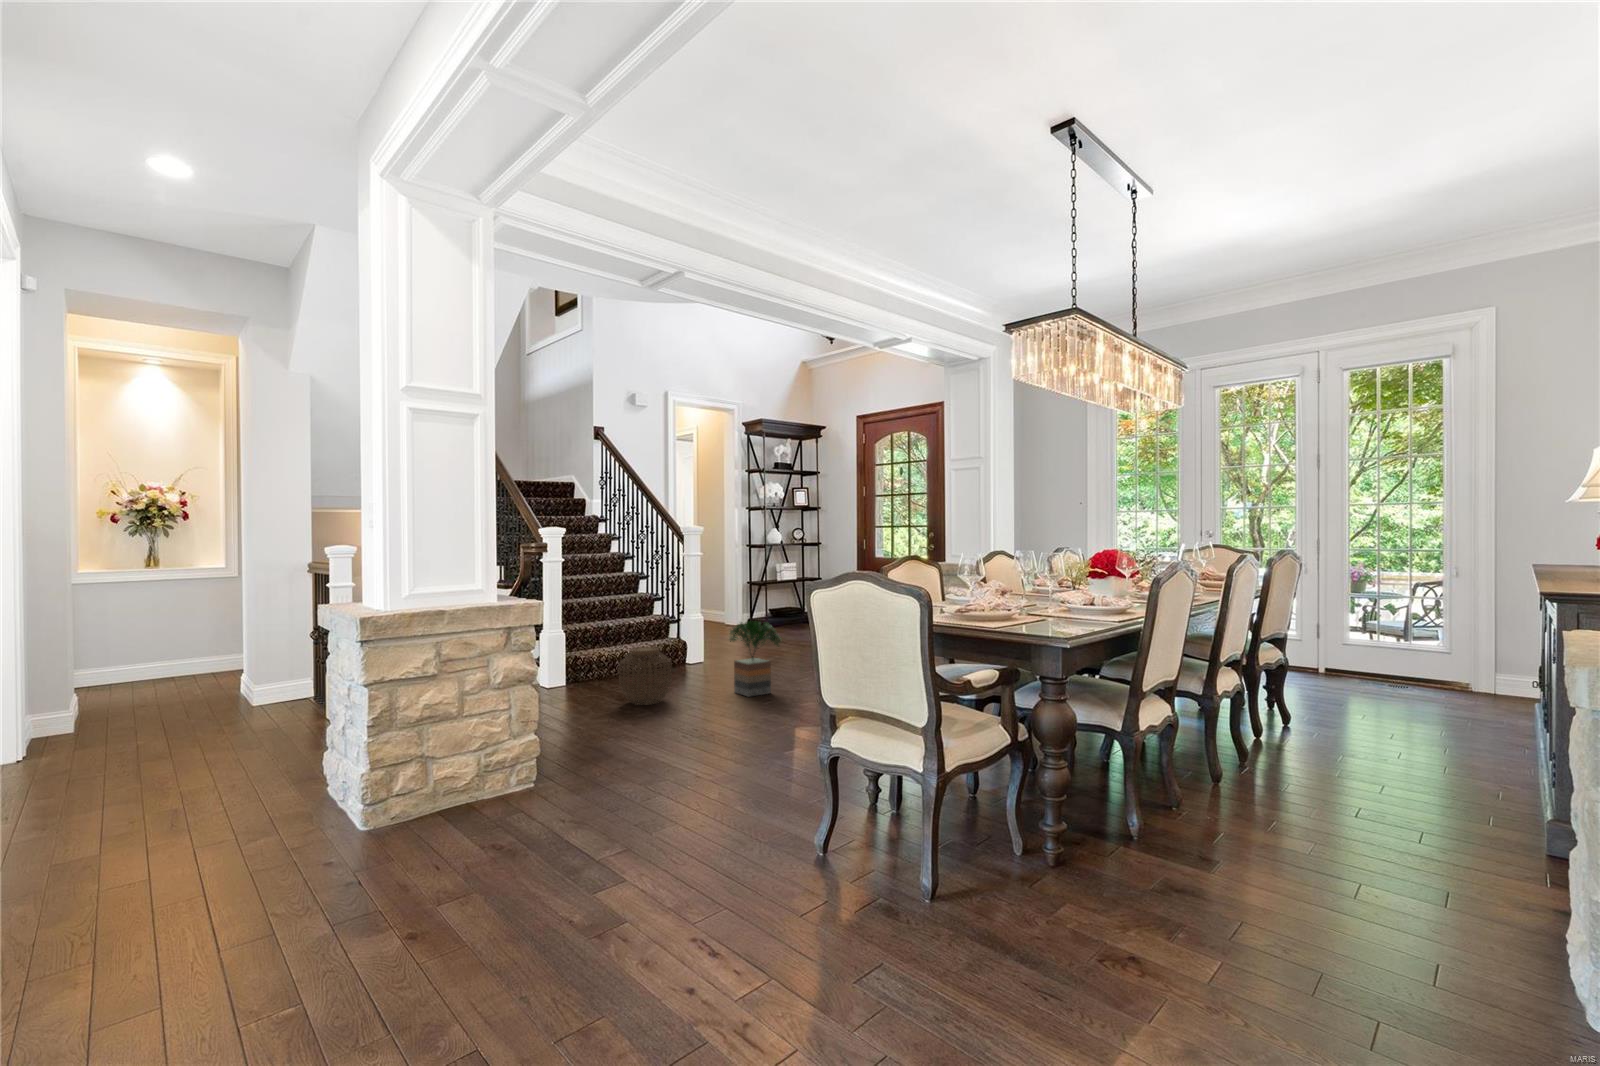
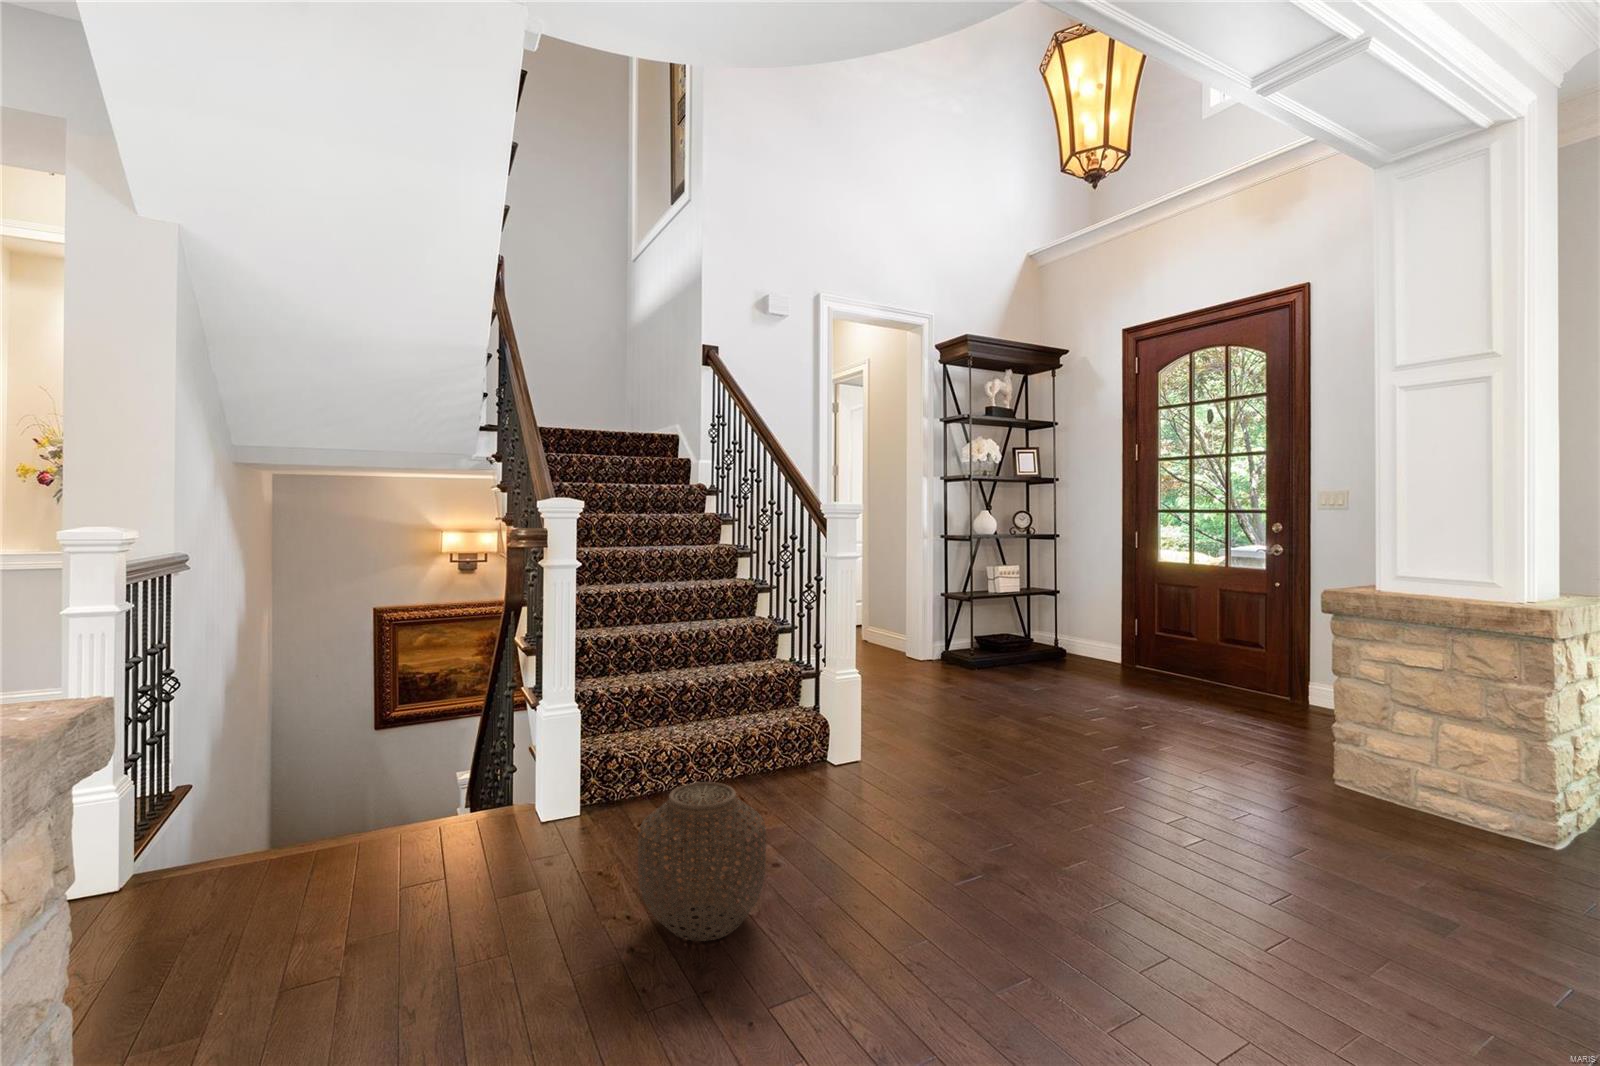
potted tree: present [729,621,781,697] -> none [904,726,1048,935]

